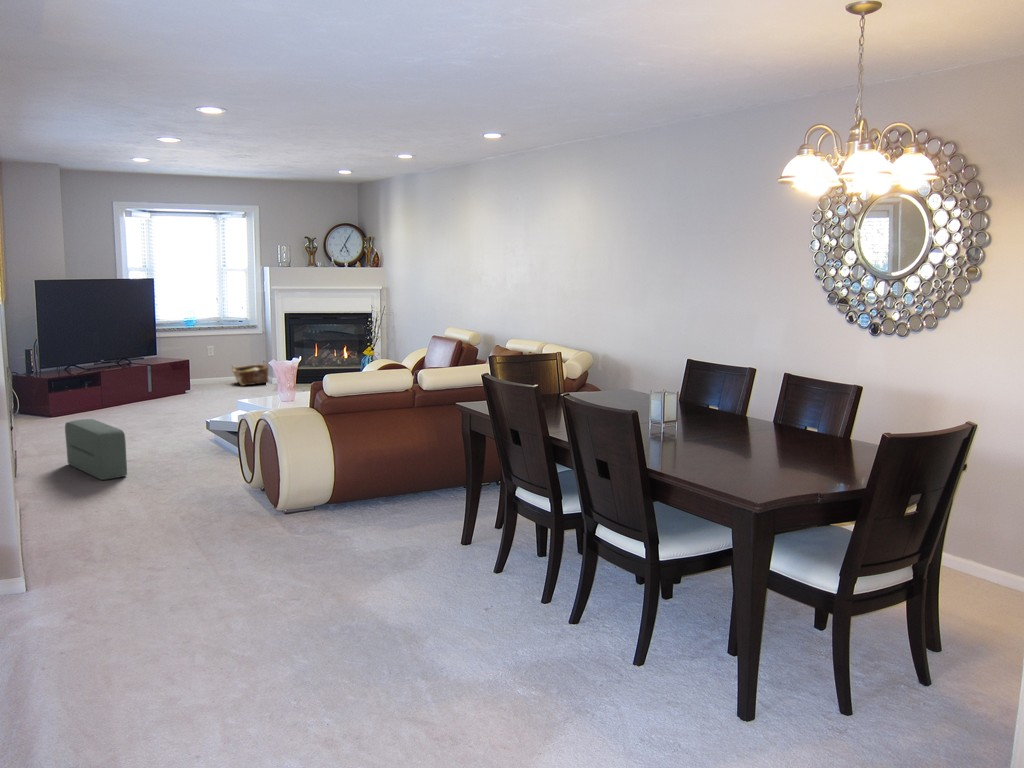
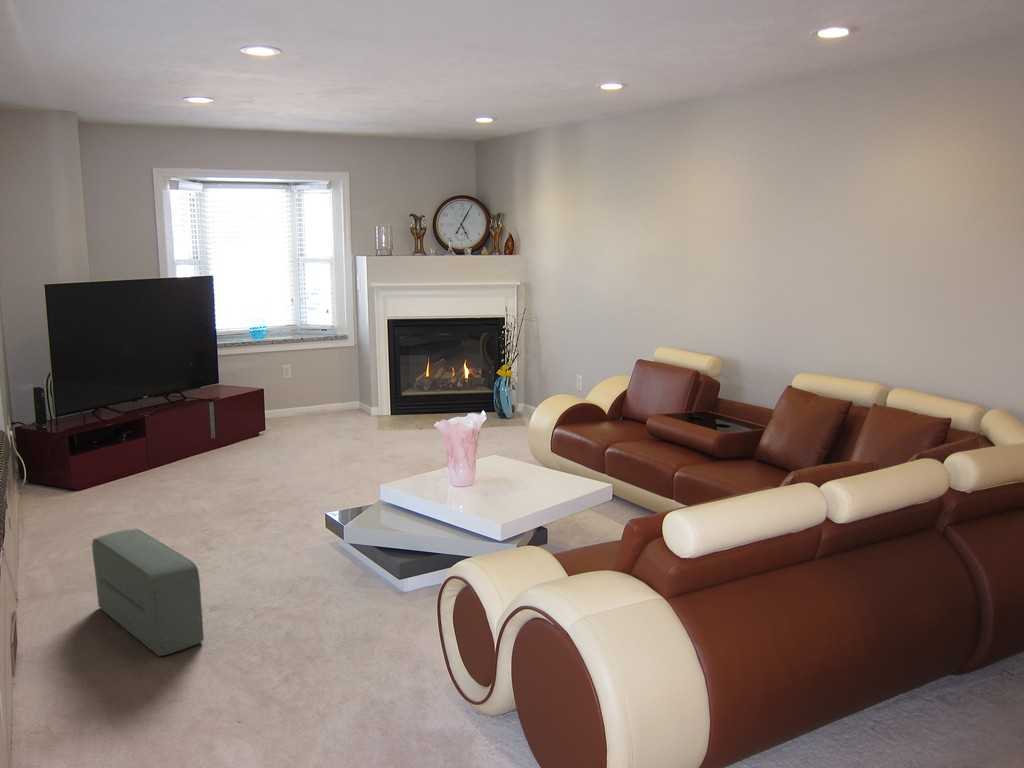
woven basket: present [232,360,268,386] -> none [317,381,366,420]

